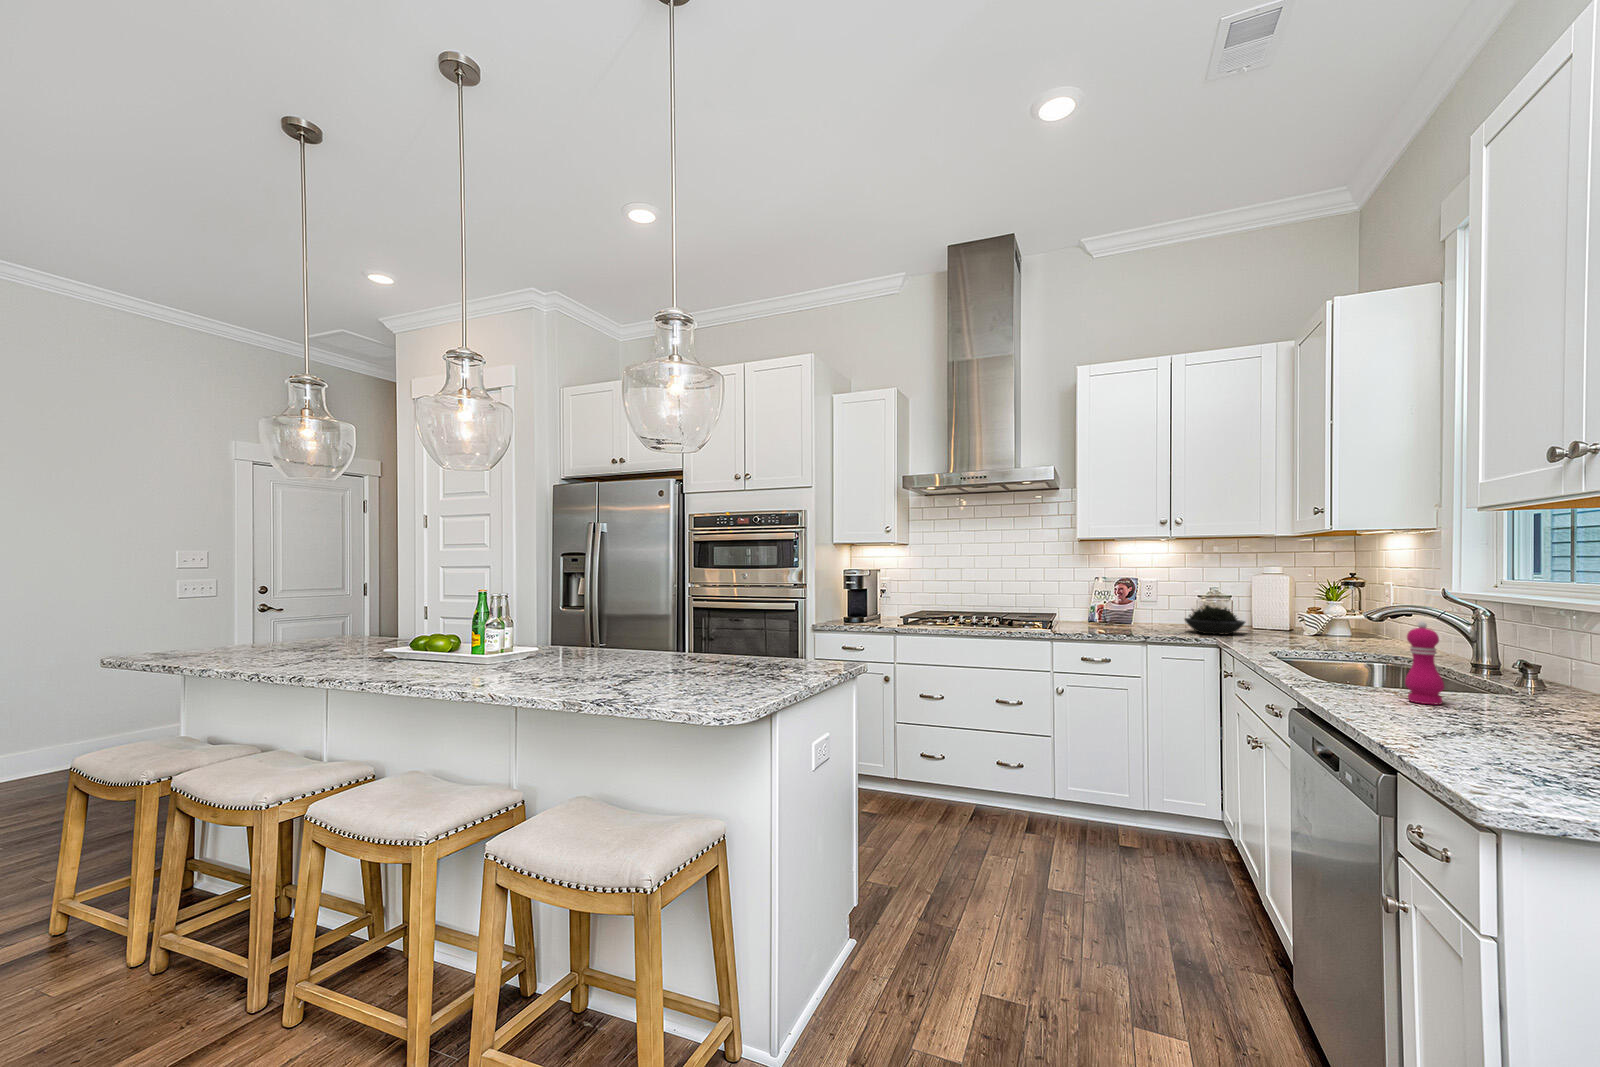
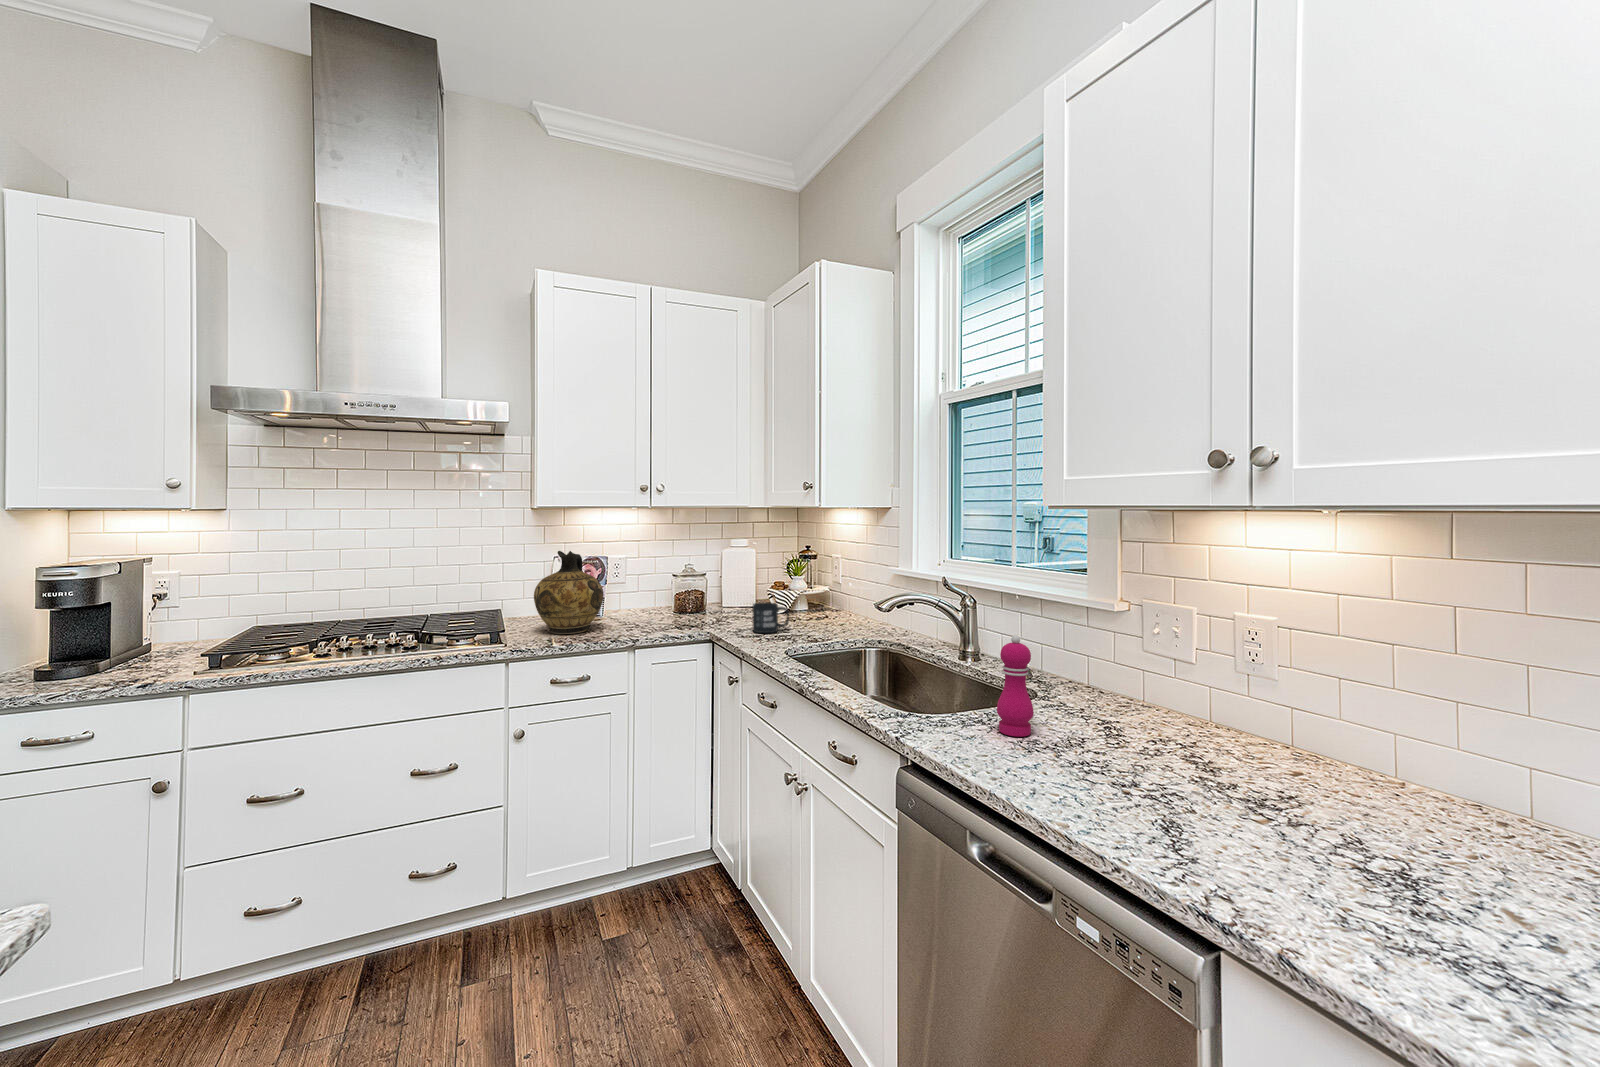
ceramic jug: none [1075,569,1128,630] -> present [534,551,604,634]
succulent plant: present [1185,605,1246,634] -> none [666,589,729,624]
mug: none [1259,617,1300,643] -> present [753,603,789,633]

